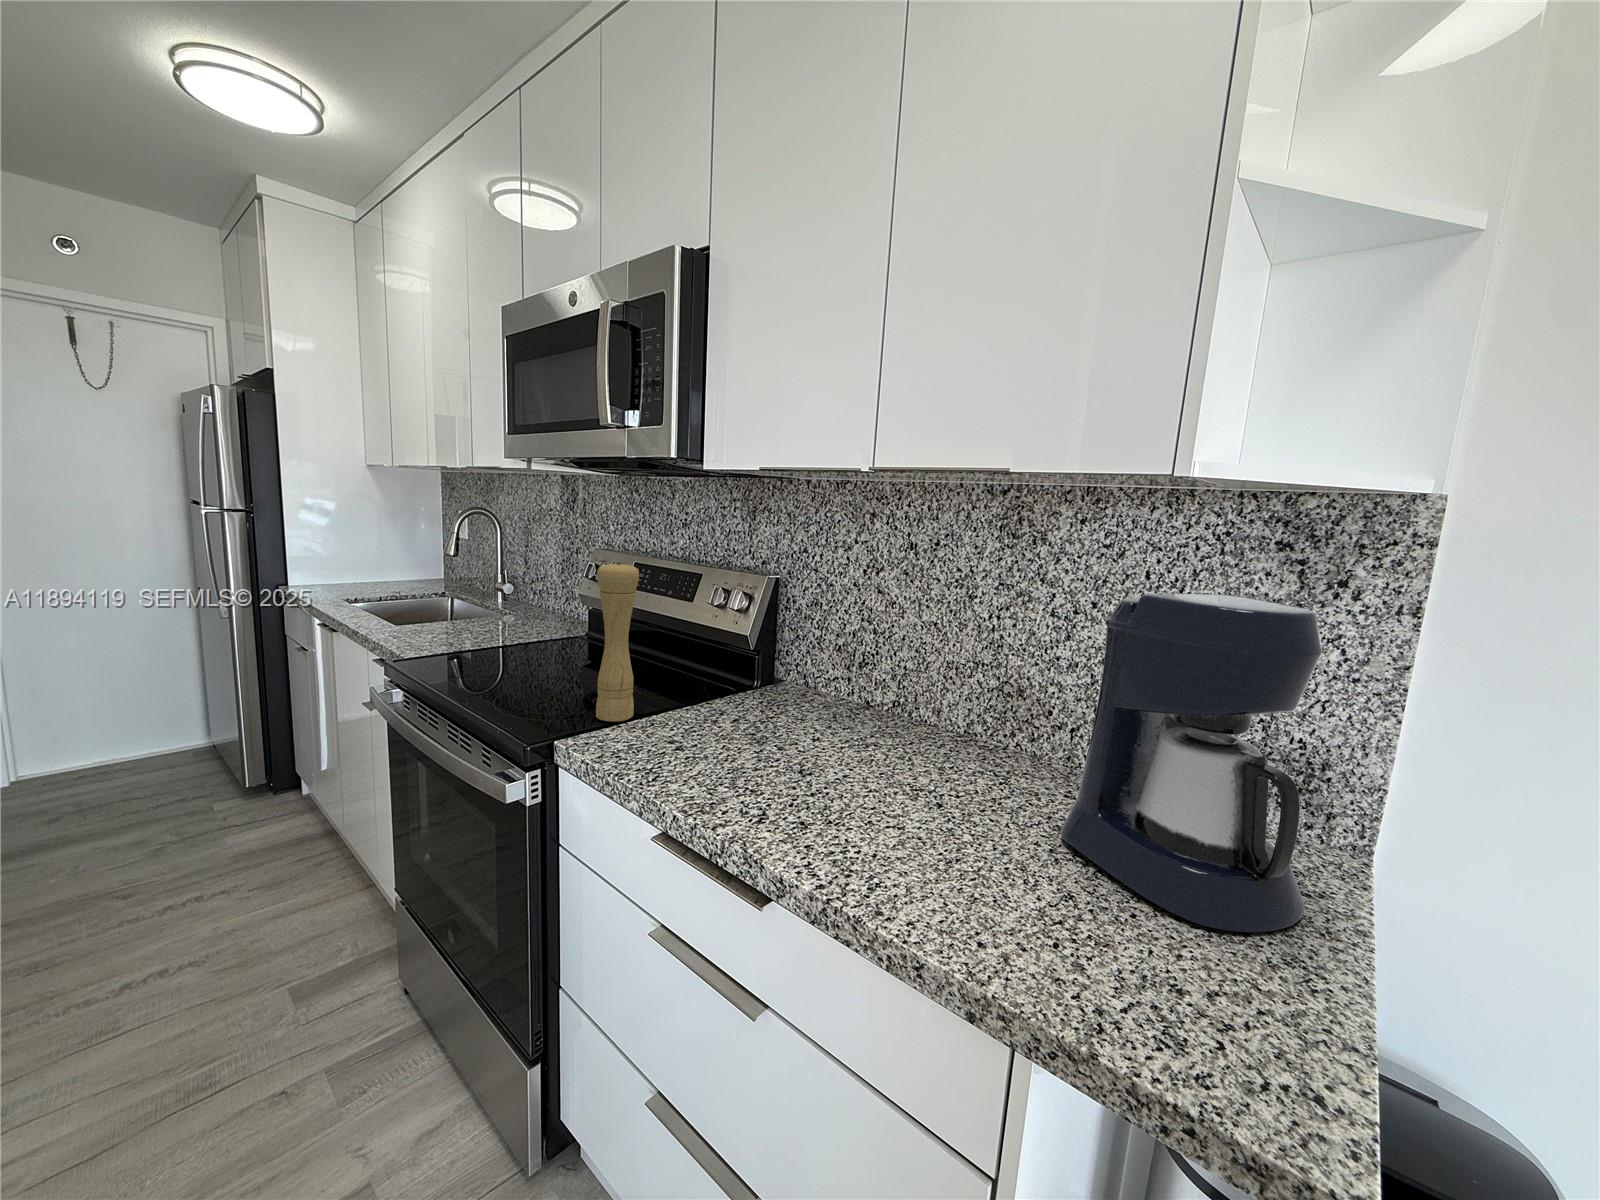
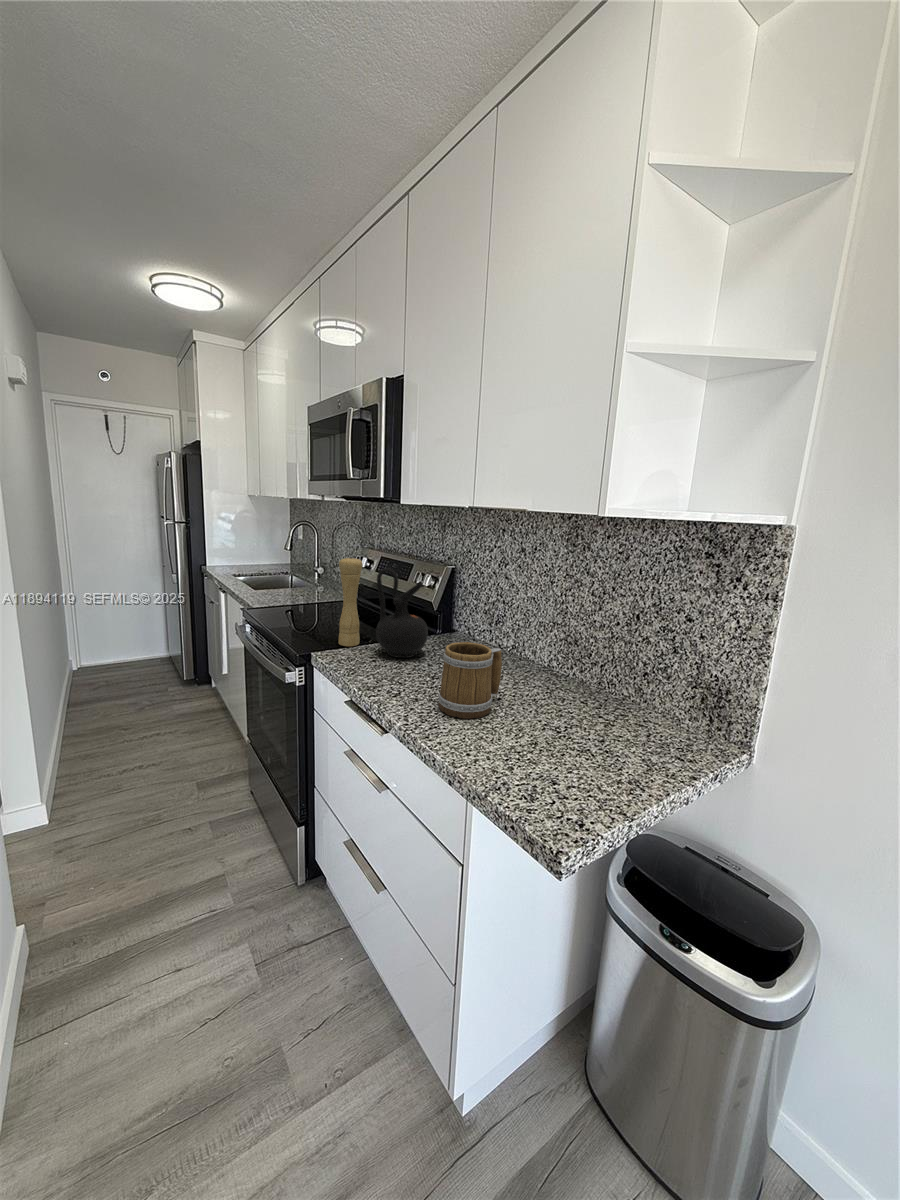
ceramic jug: none [673,580,764,737] -> present [376,568,428,658]
coffee maker: present [1061,594,1322,932] -> none [555,581,678,770]
mug: none [848,710,950,856] -> present [438,642,502,719]

